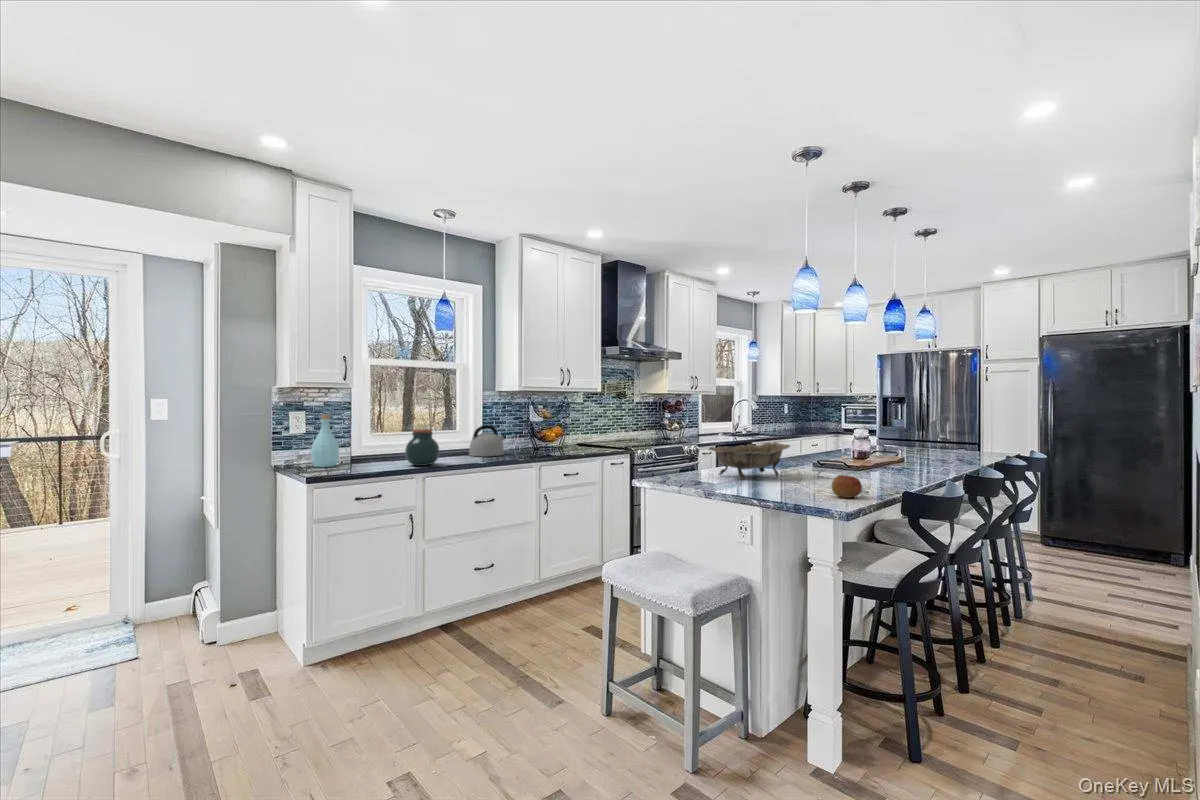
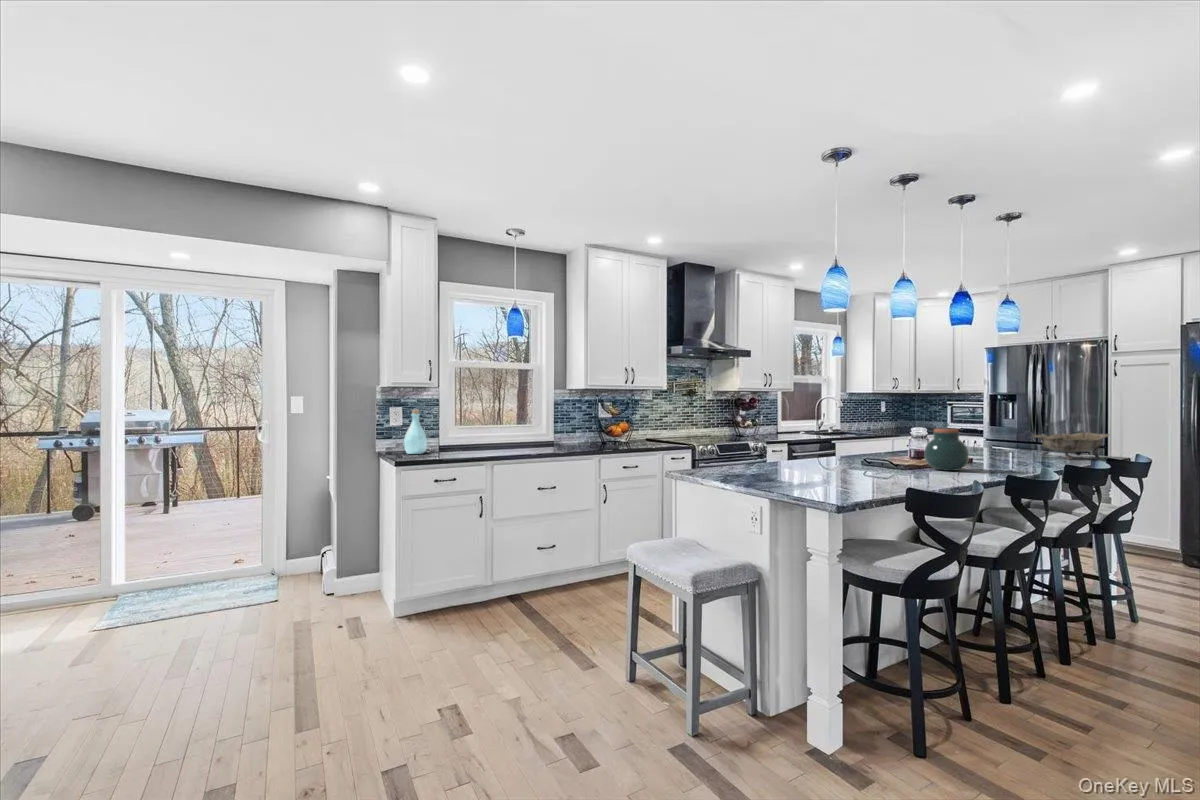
kettle: present [469,425,506,456] -> none [540,420,574,448]
jar: present [405,429,439,466] -> present [924,429,969,471]
decorative bowl: present [709,442,790,480] -> present [1034,432,1109,460]
apple: present [832,475,862,498] -> none [836,469,866,491]

